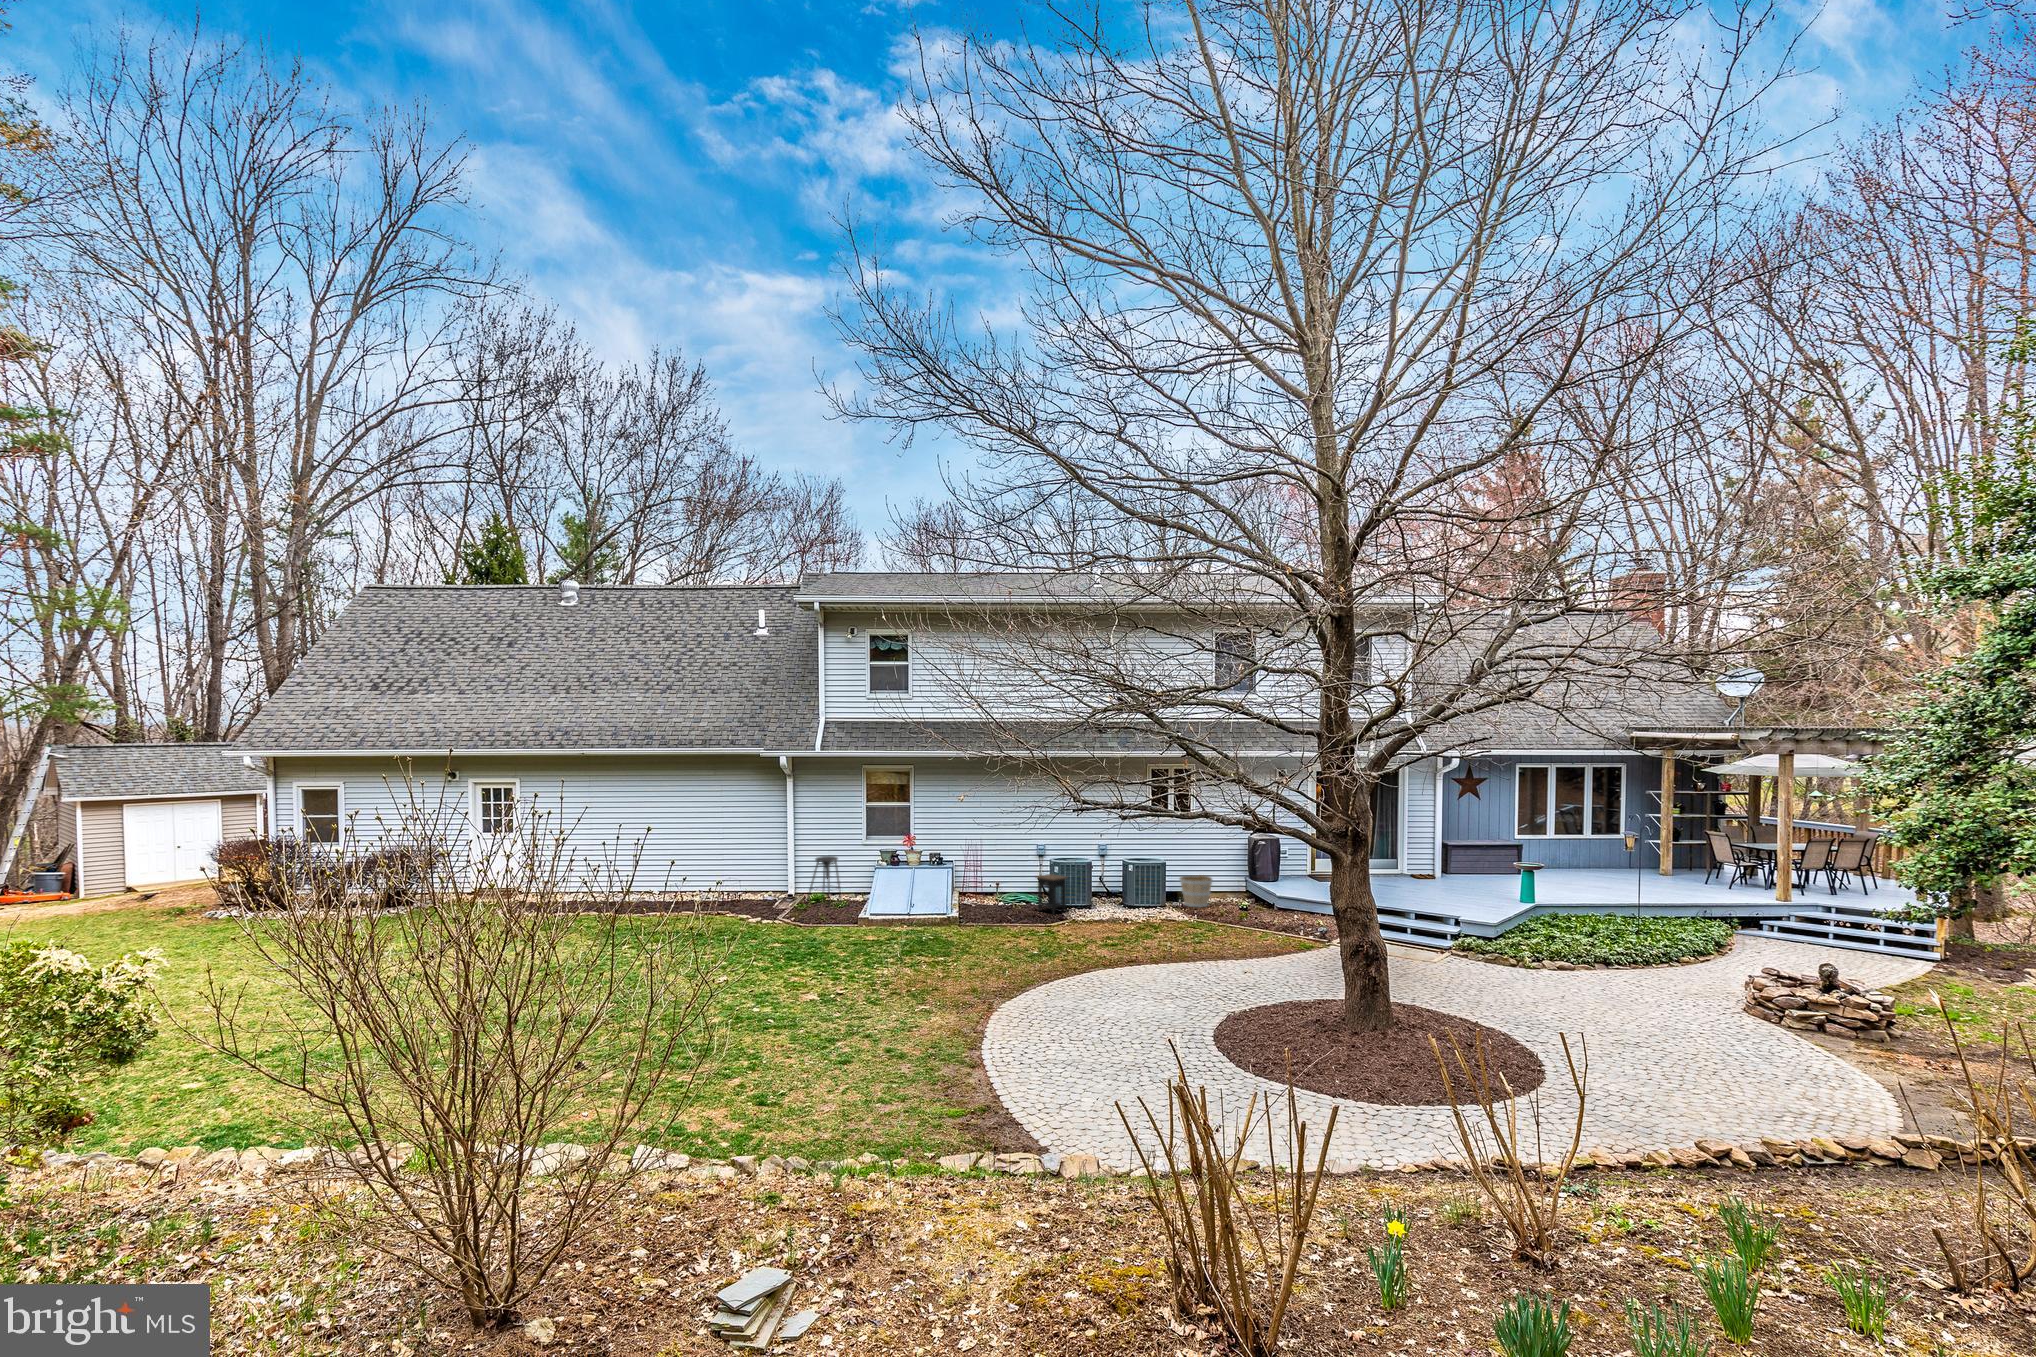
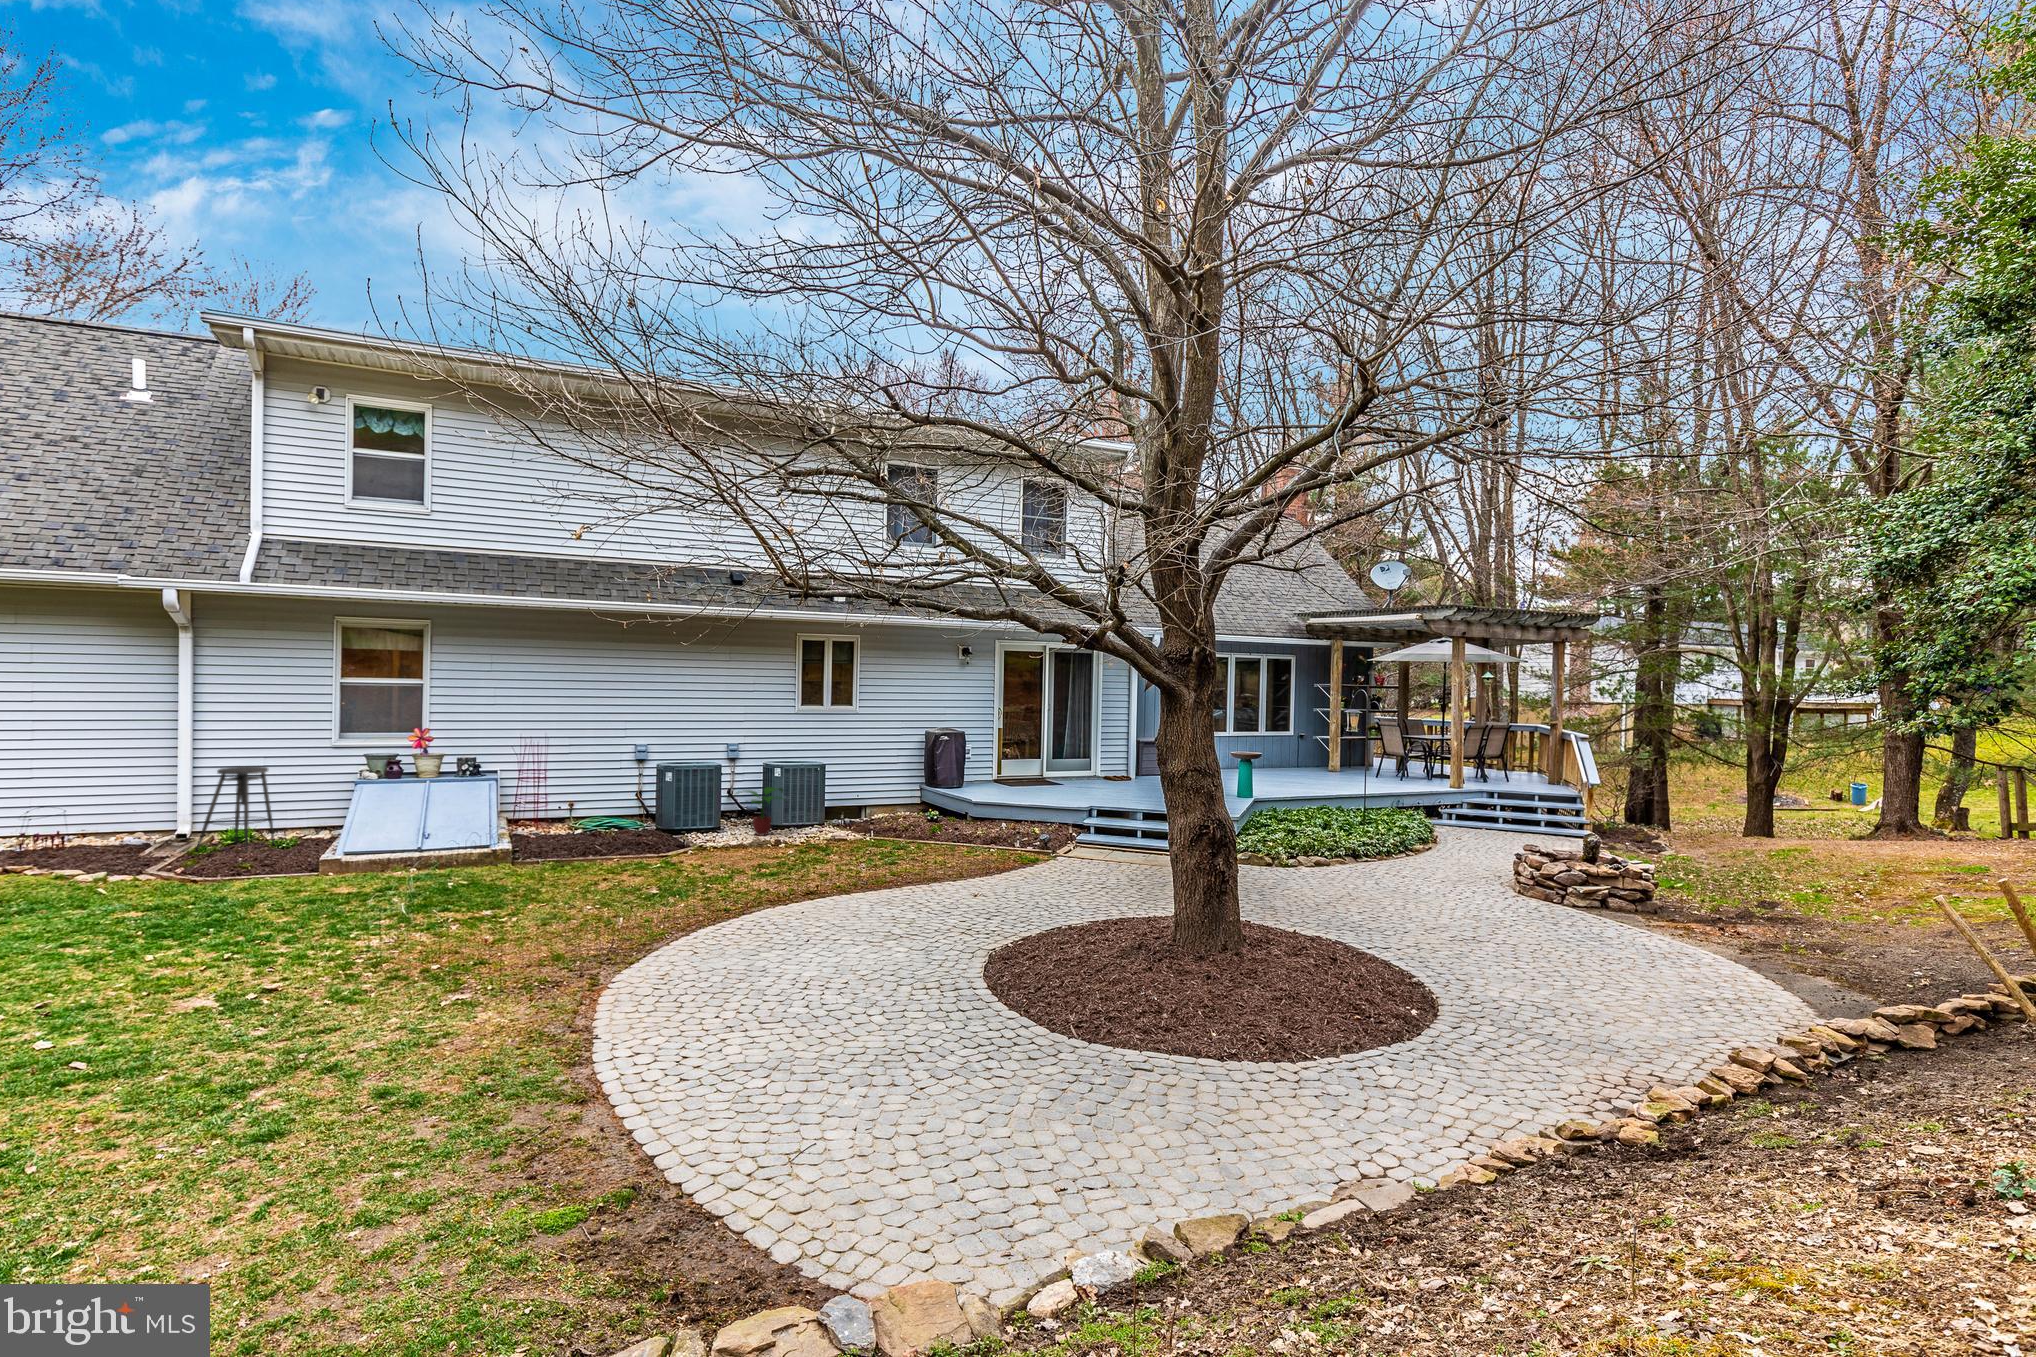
side table: present [1036,874,1067,914] -> none [636,784,690,843]
wooden bucket: present [1180,875,1212,908] -> none [845,782,891,825]
potted plant: none [1098,878,1134,913] -> present [745,787,785,836]

